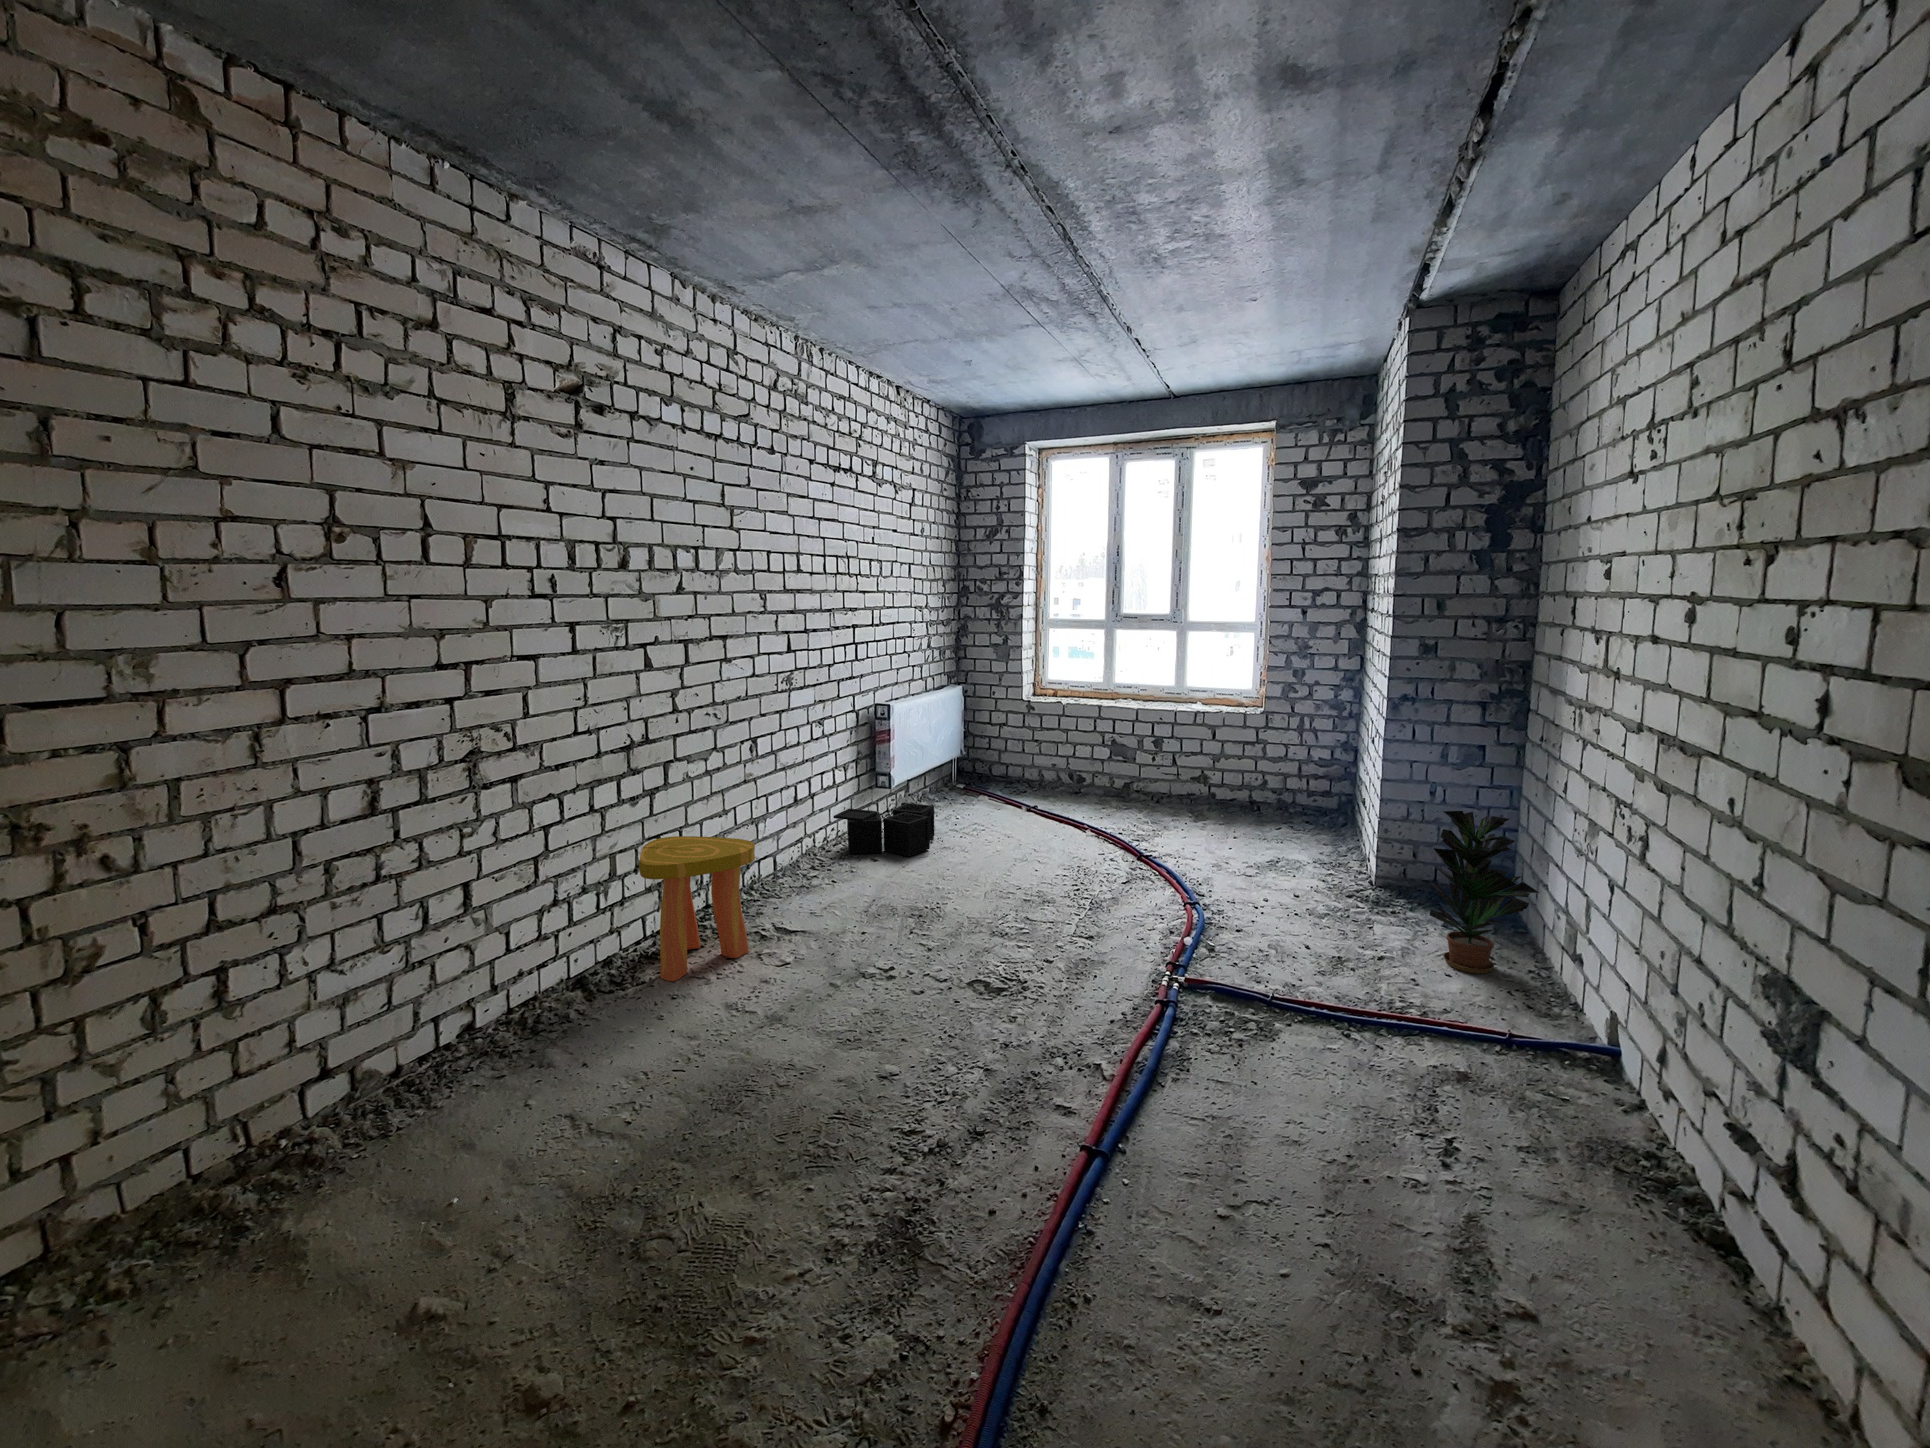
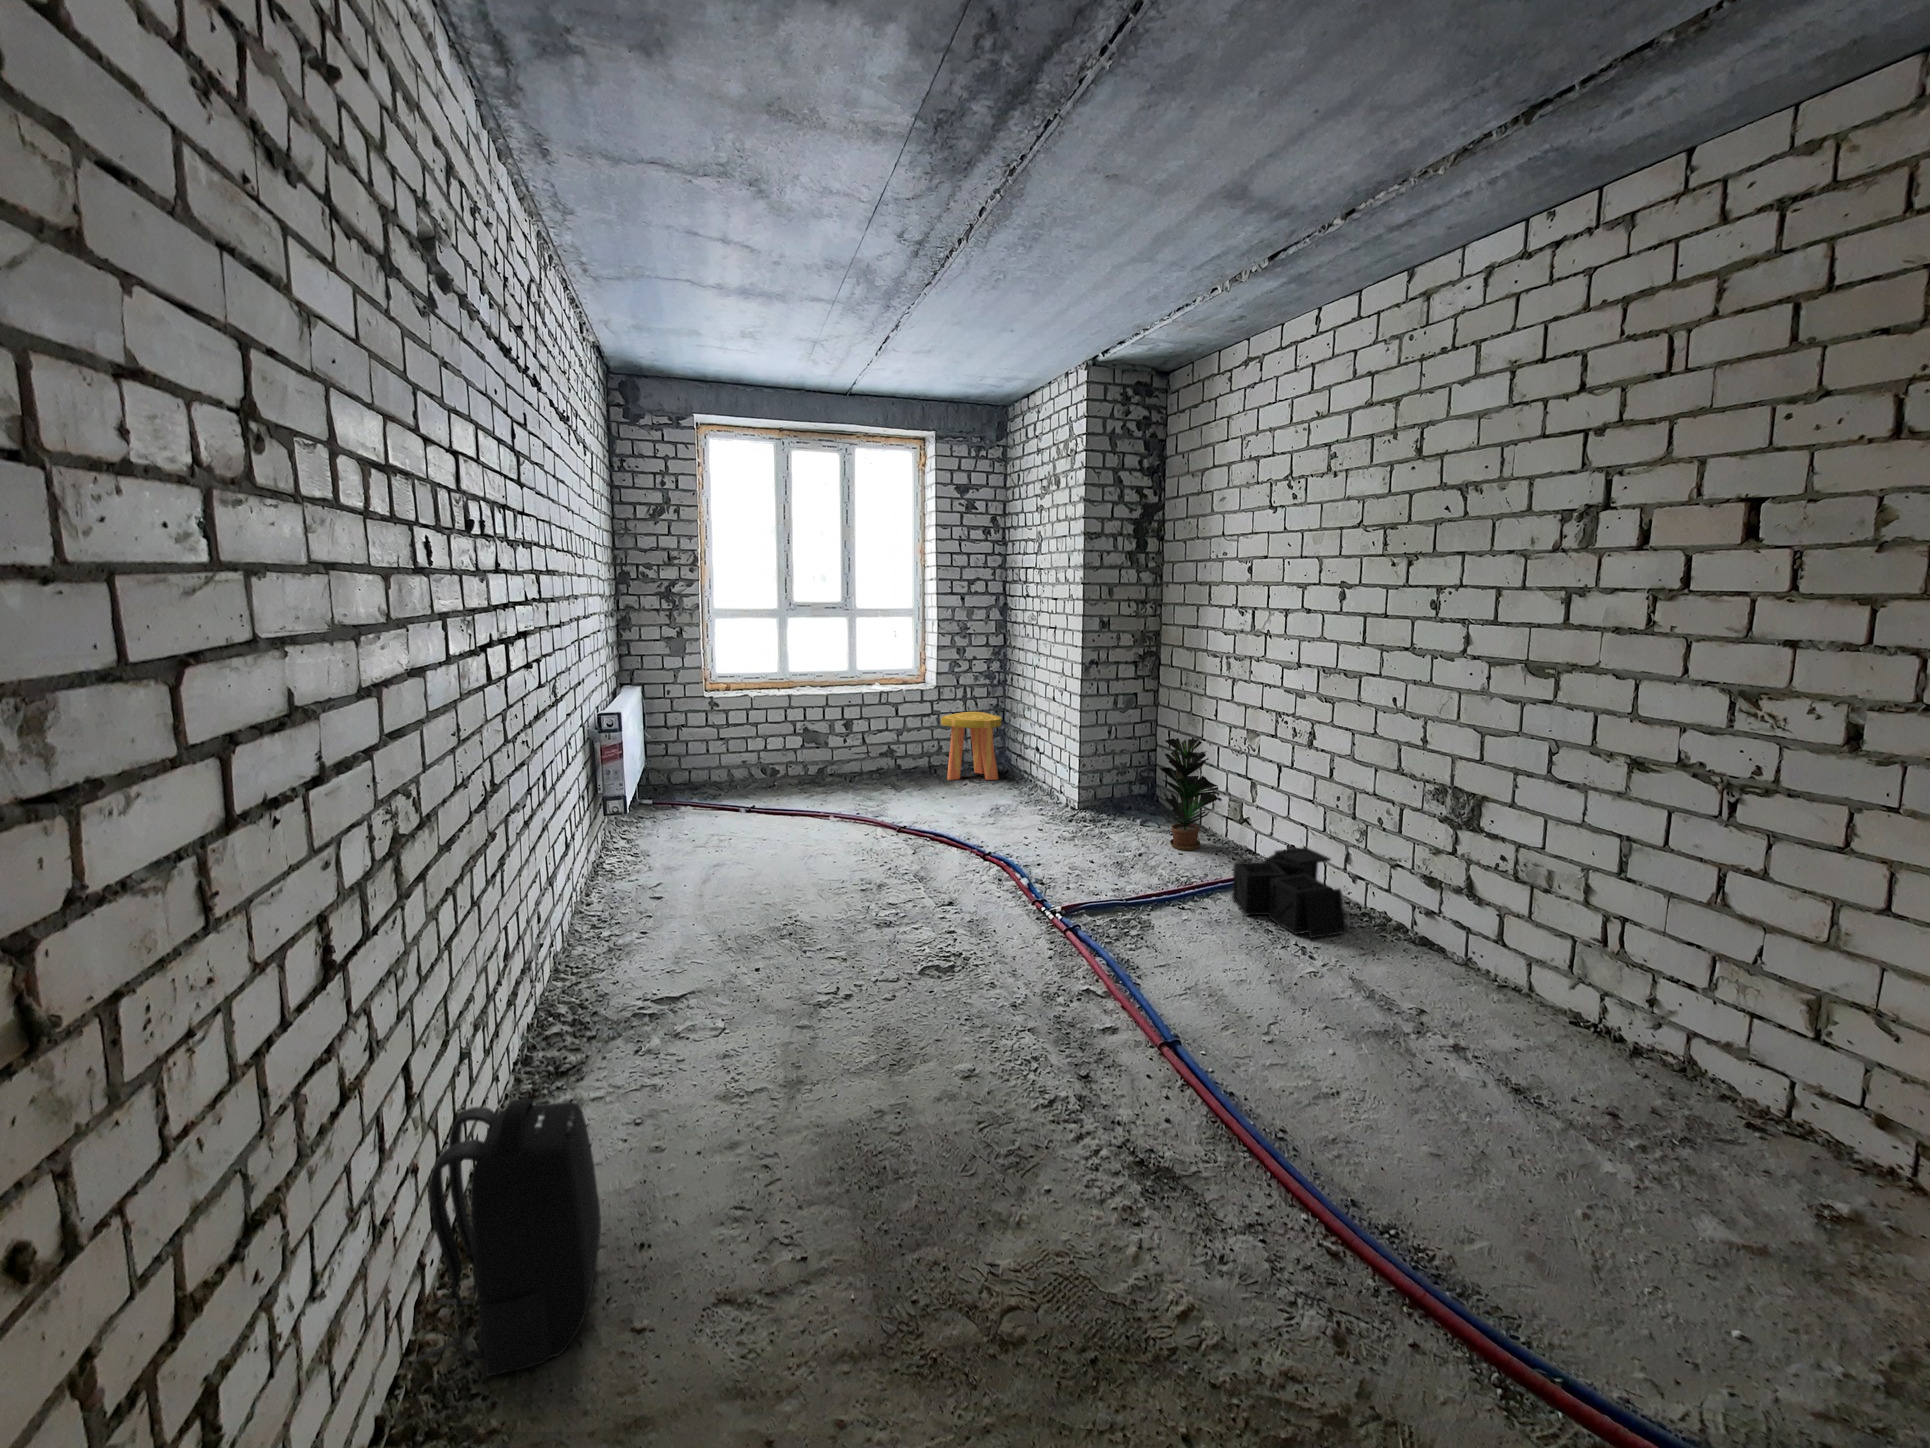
storage bin: present [834,803,943,856] -> present [1232,847,1346,938]
stool: present [639,836,755,981] -> present [941,712,1002,780]
backpack: none [386,944,518,1132] -> present [415,1099,601,1376]

